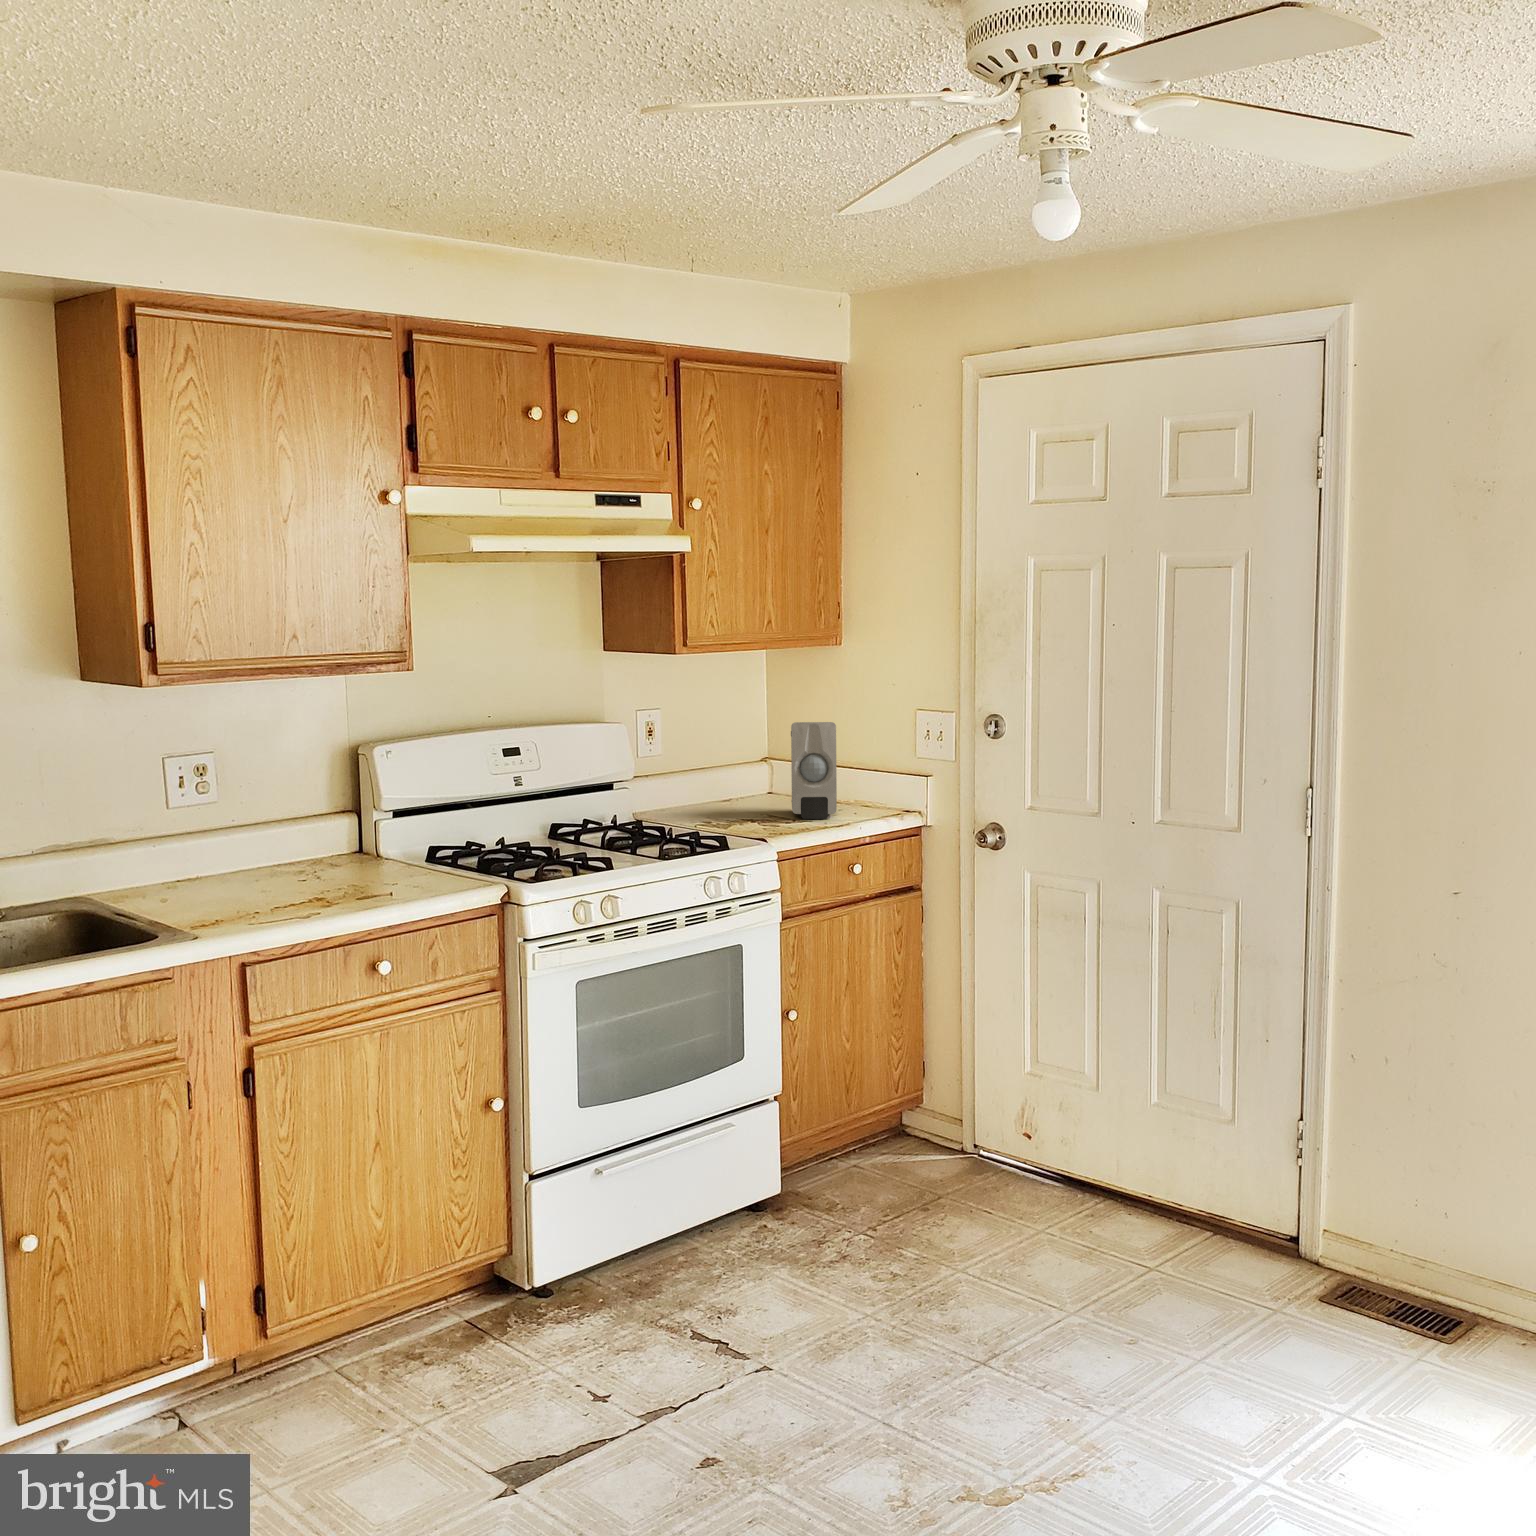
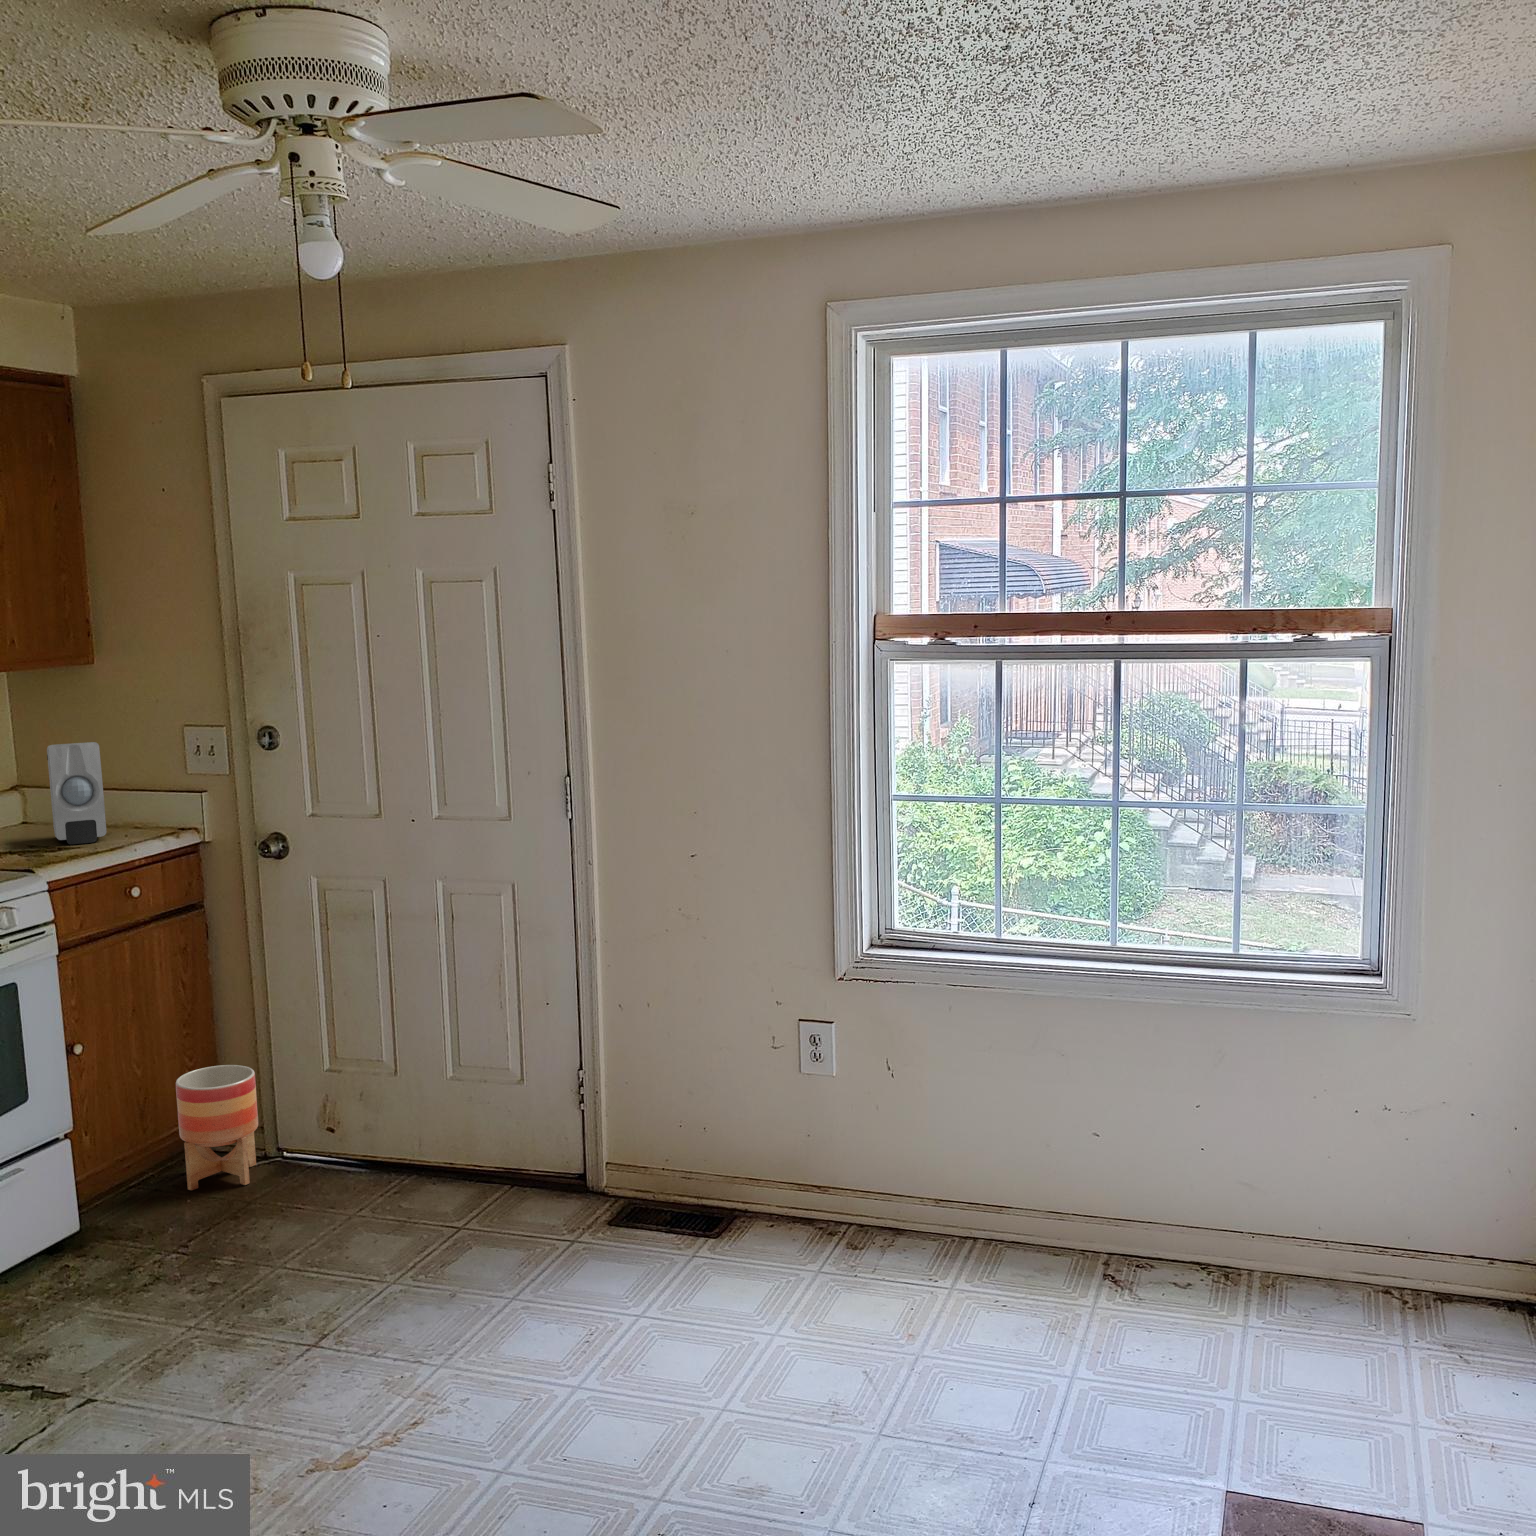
planter: none [881,1051,956,1175] -> present [176,1065,258,1190]

